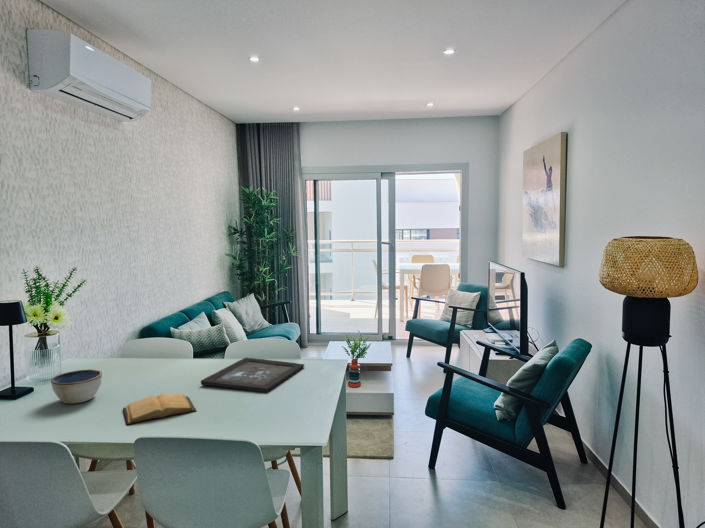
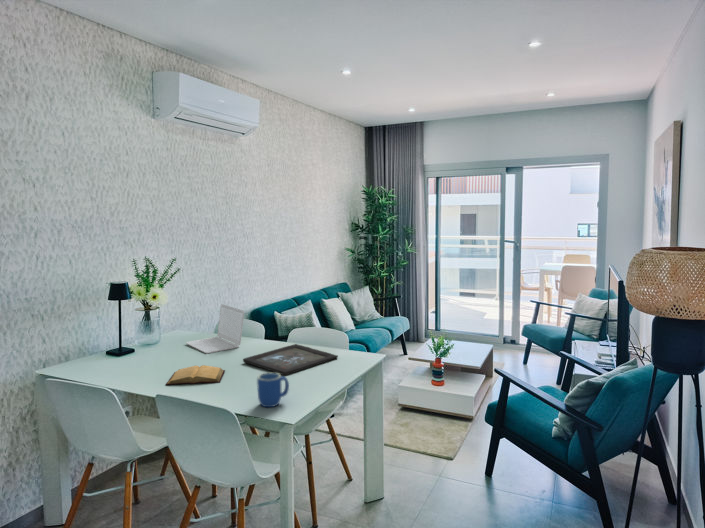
laptop: none [100,320,180,381] -> present [186,304,244,354]
bowl: present [51,369,102,404] -> none [135,339,173,364]
mug: none [271,388,304,429] -> present [257,373,289,407]

